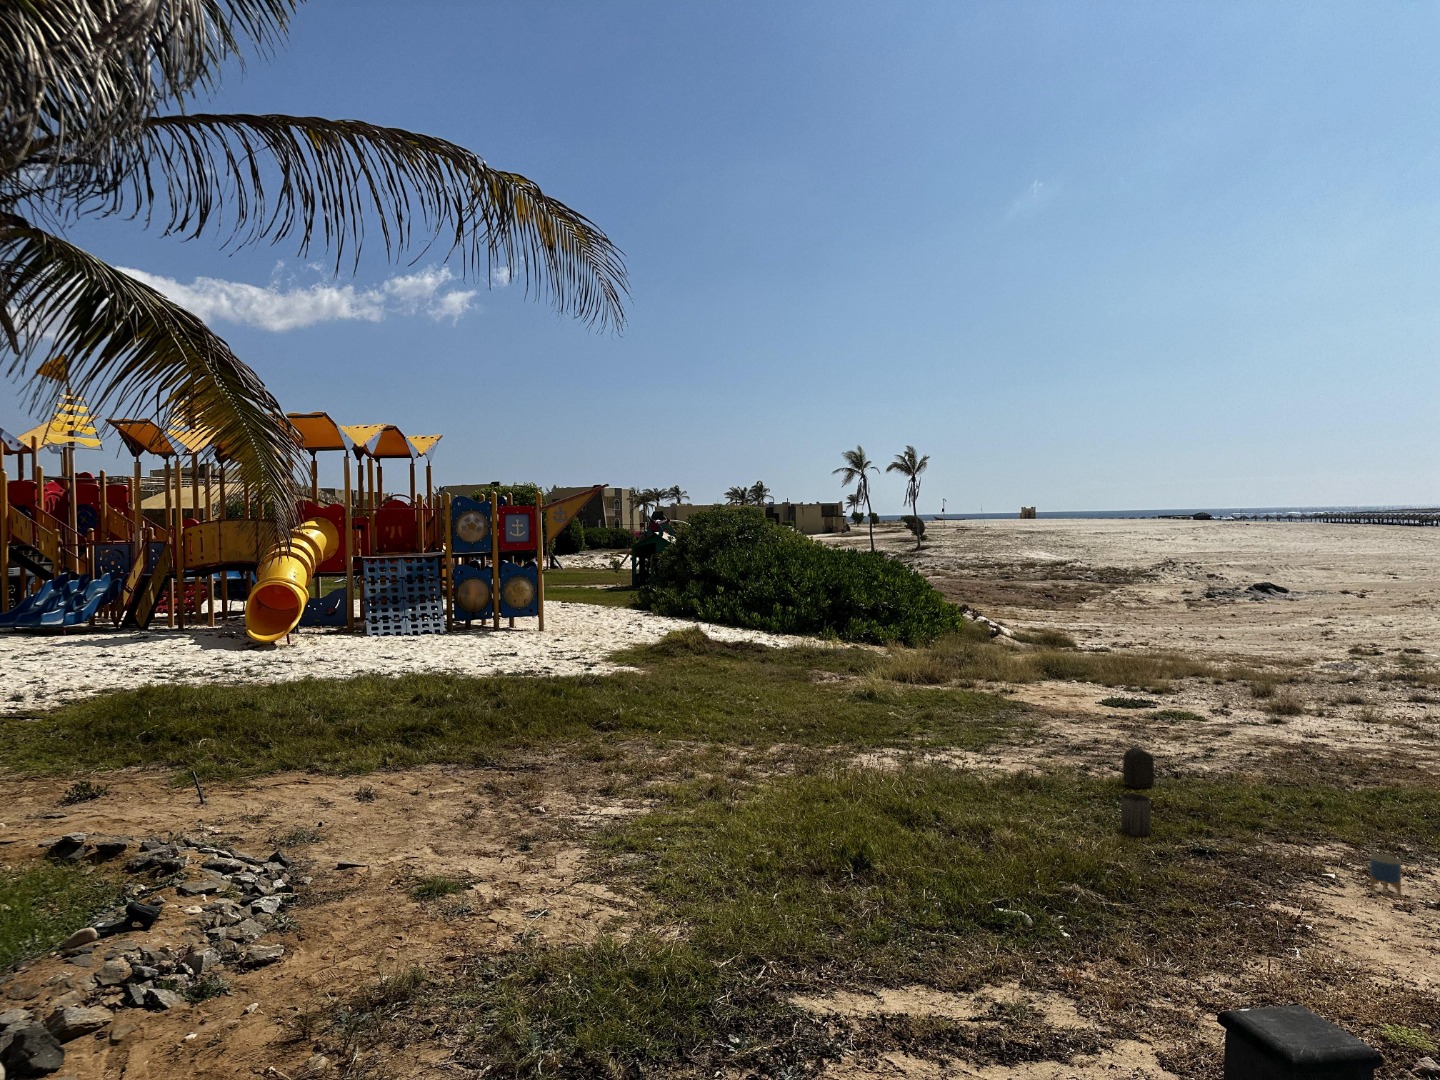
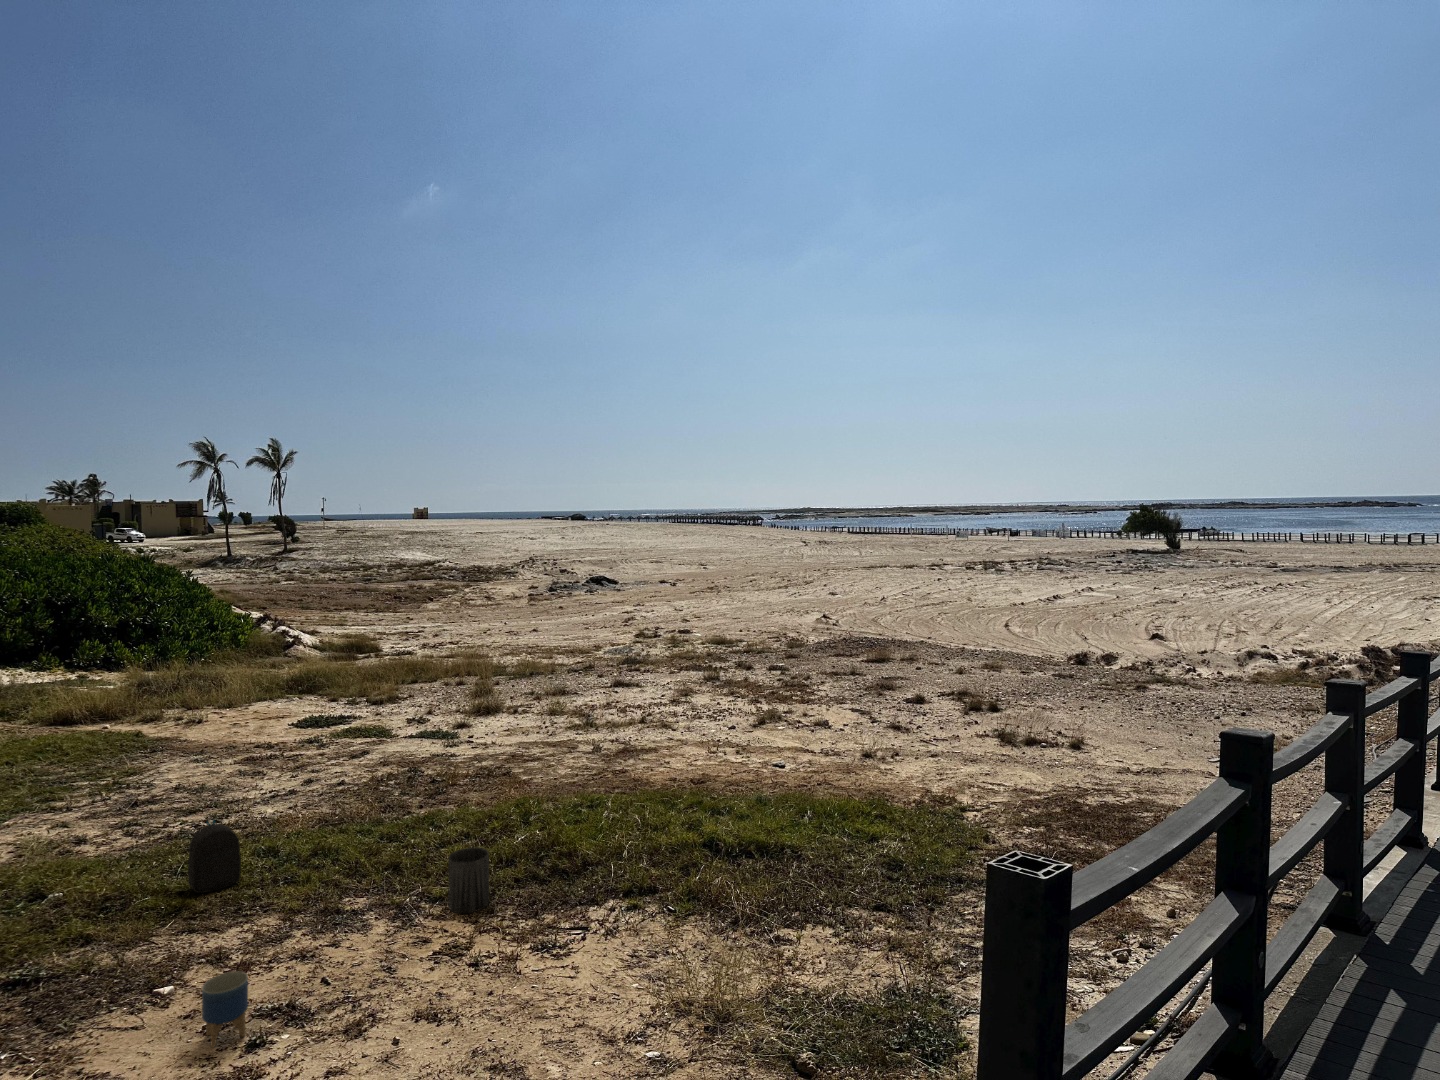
trash can: present [1121,793,1151,836] -> present [448,848,489,913]
planter: present [1370,854,1401,895] -> present [202,971,248,1048]

